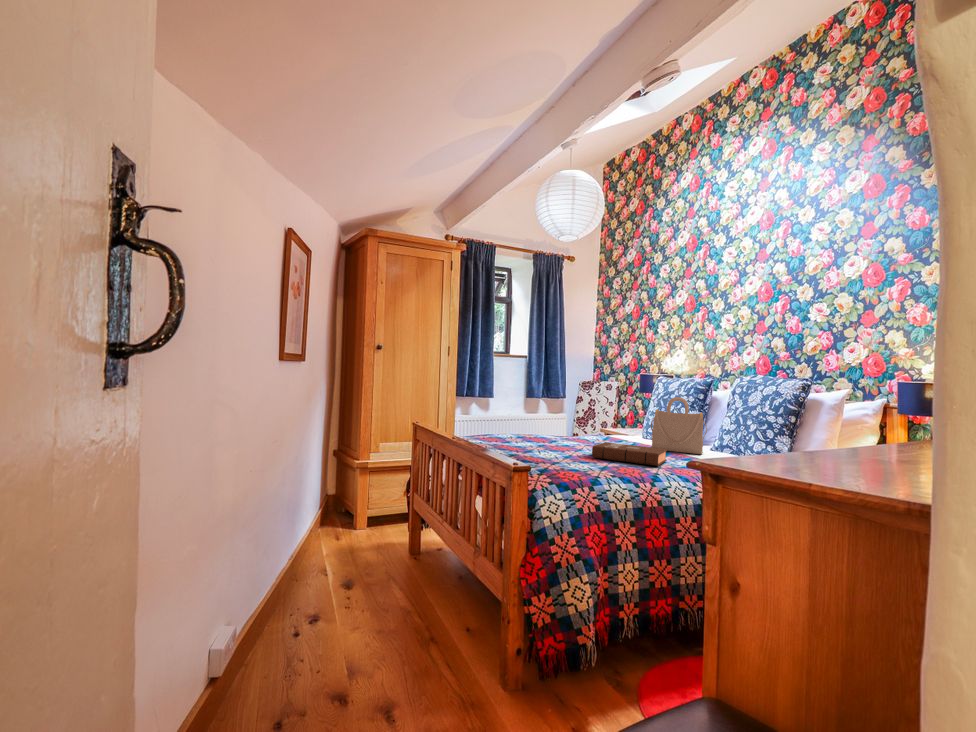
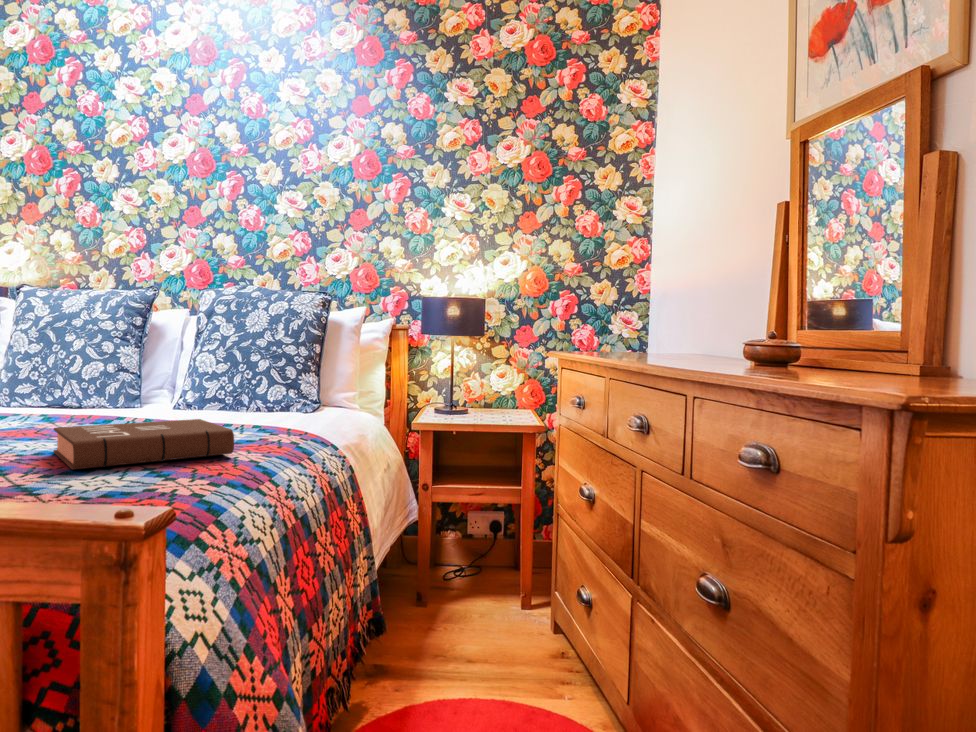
handbag: present [651,397,707,454] -> none [83,321,193,424]

